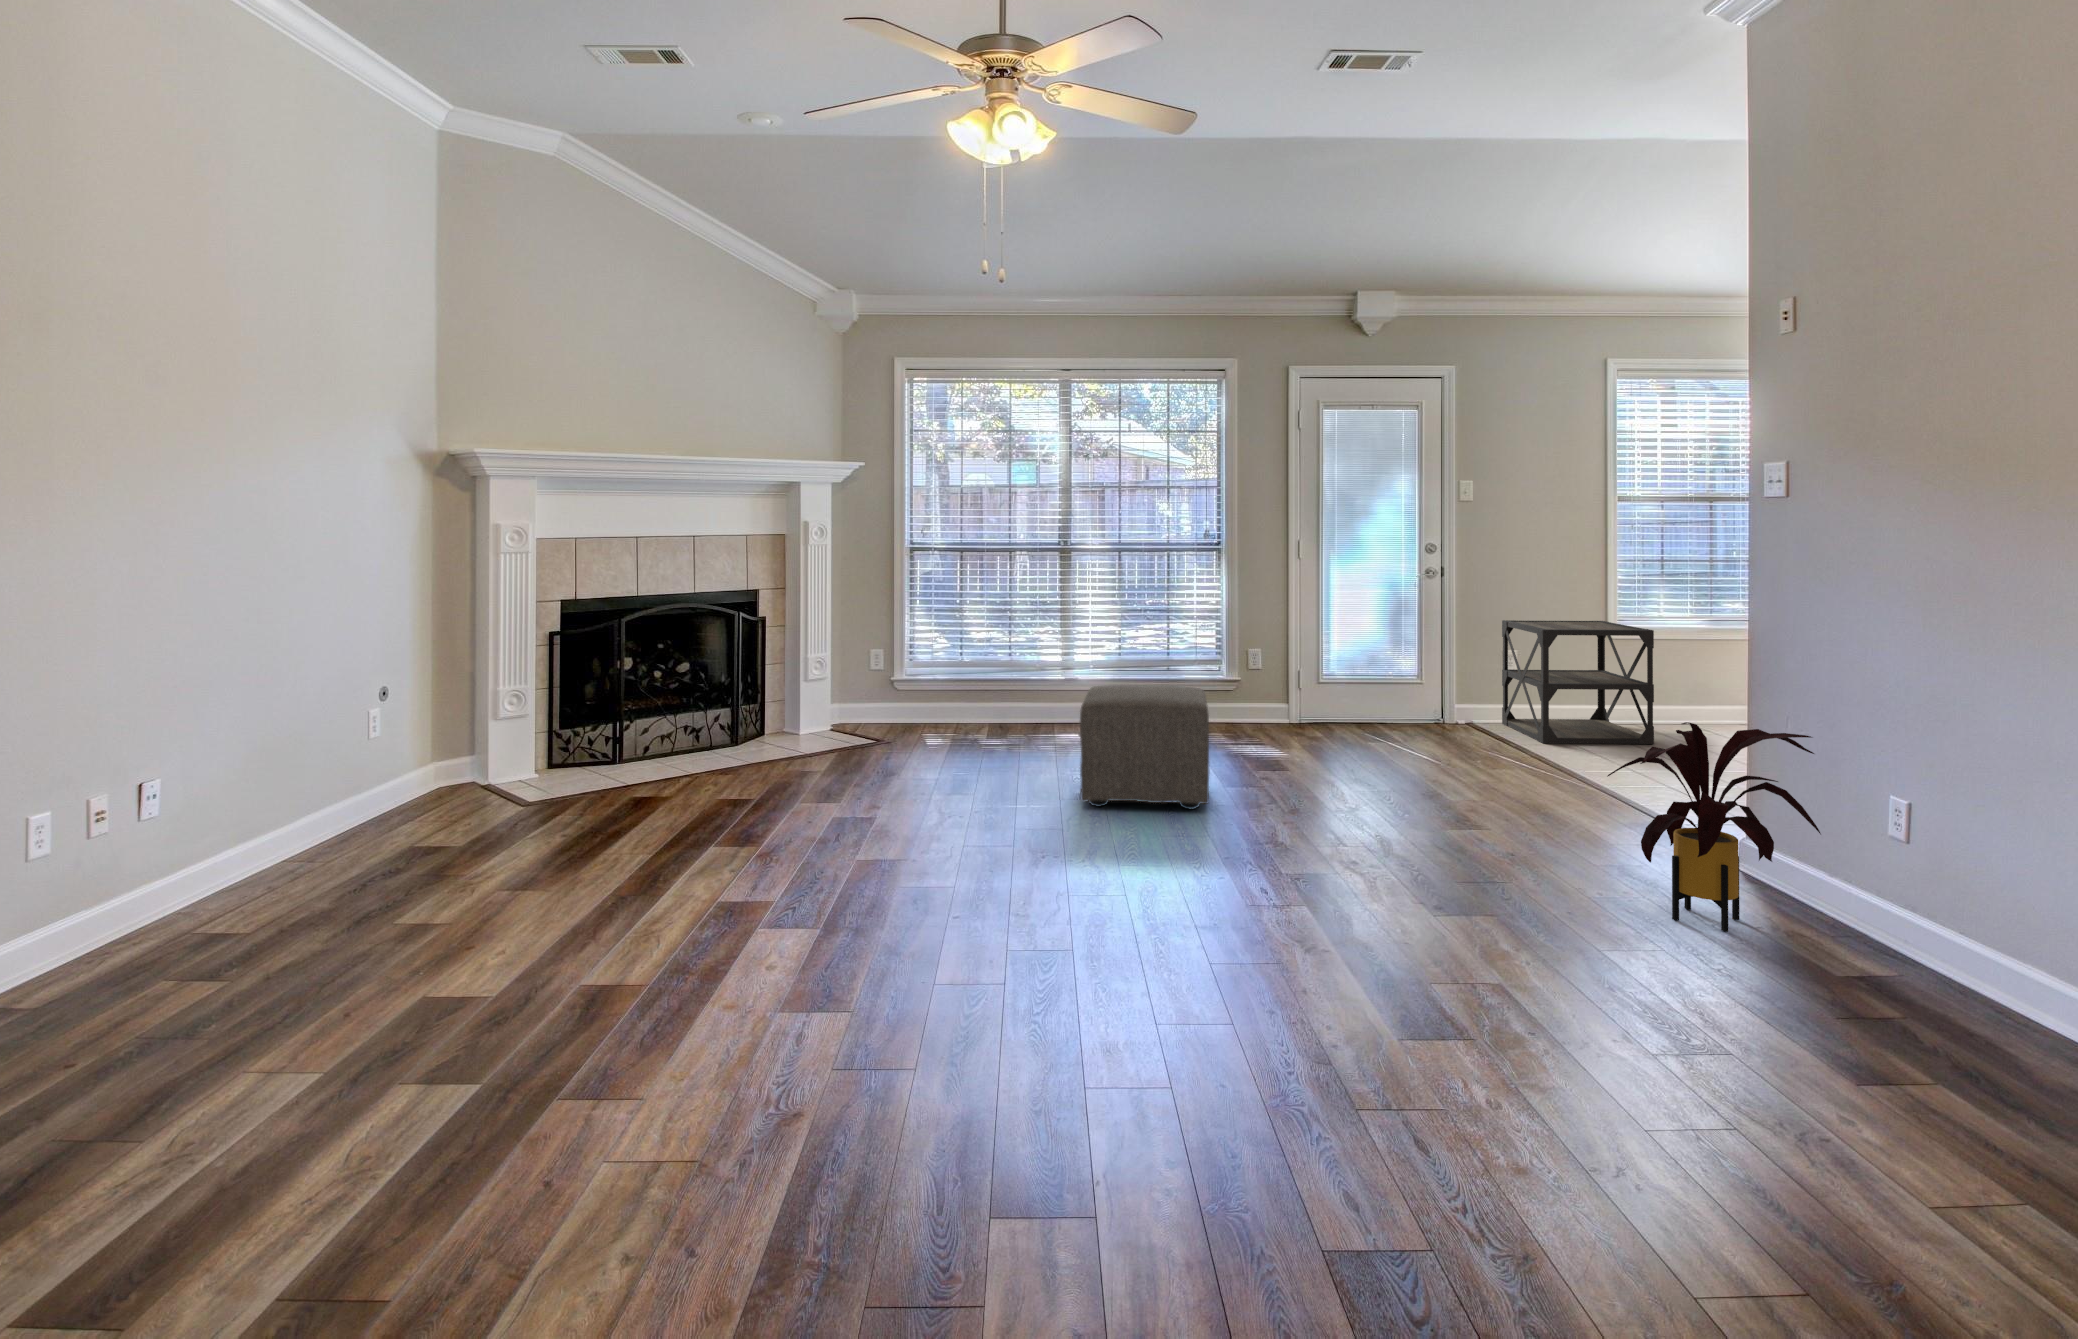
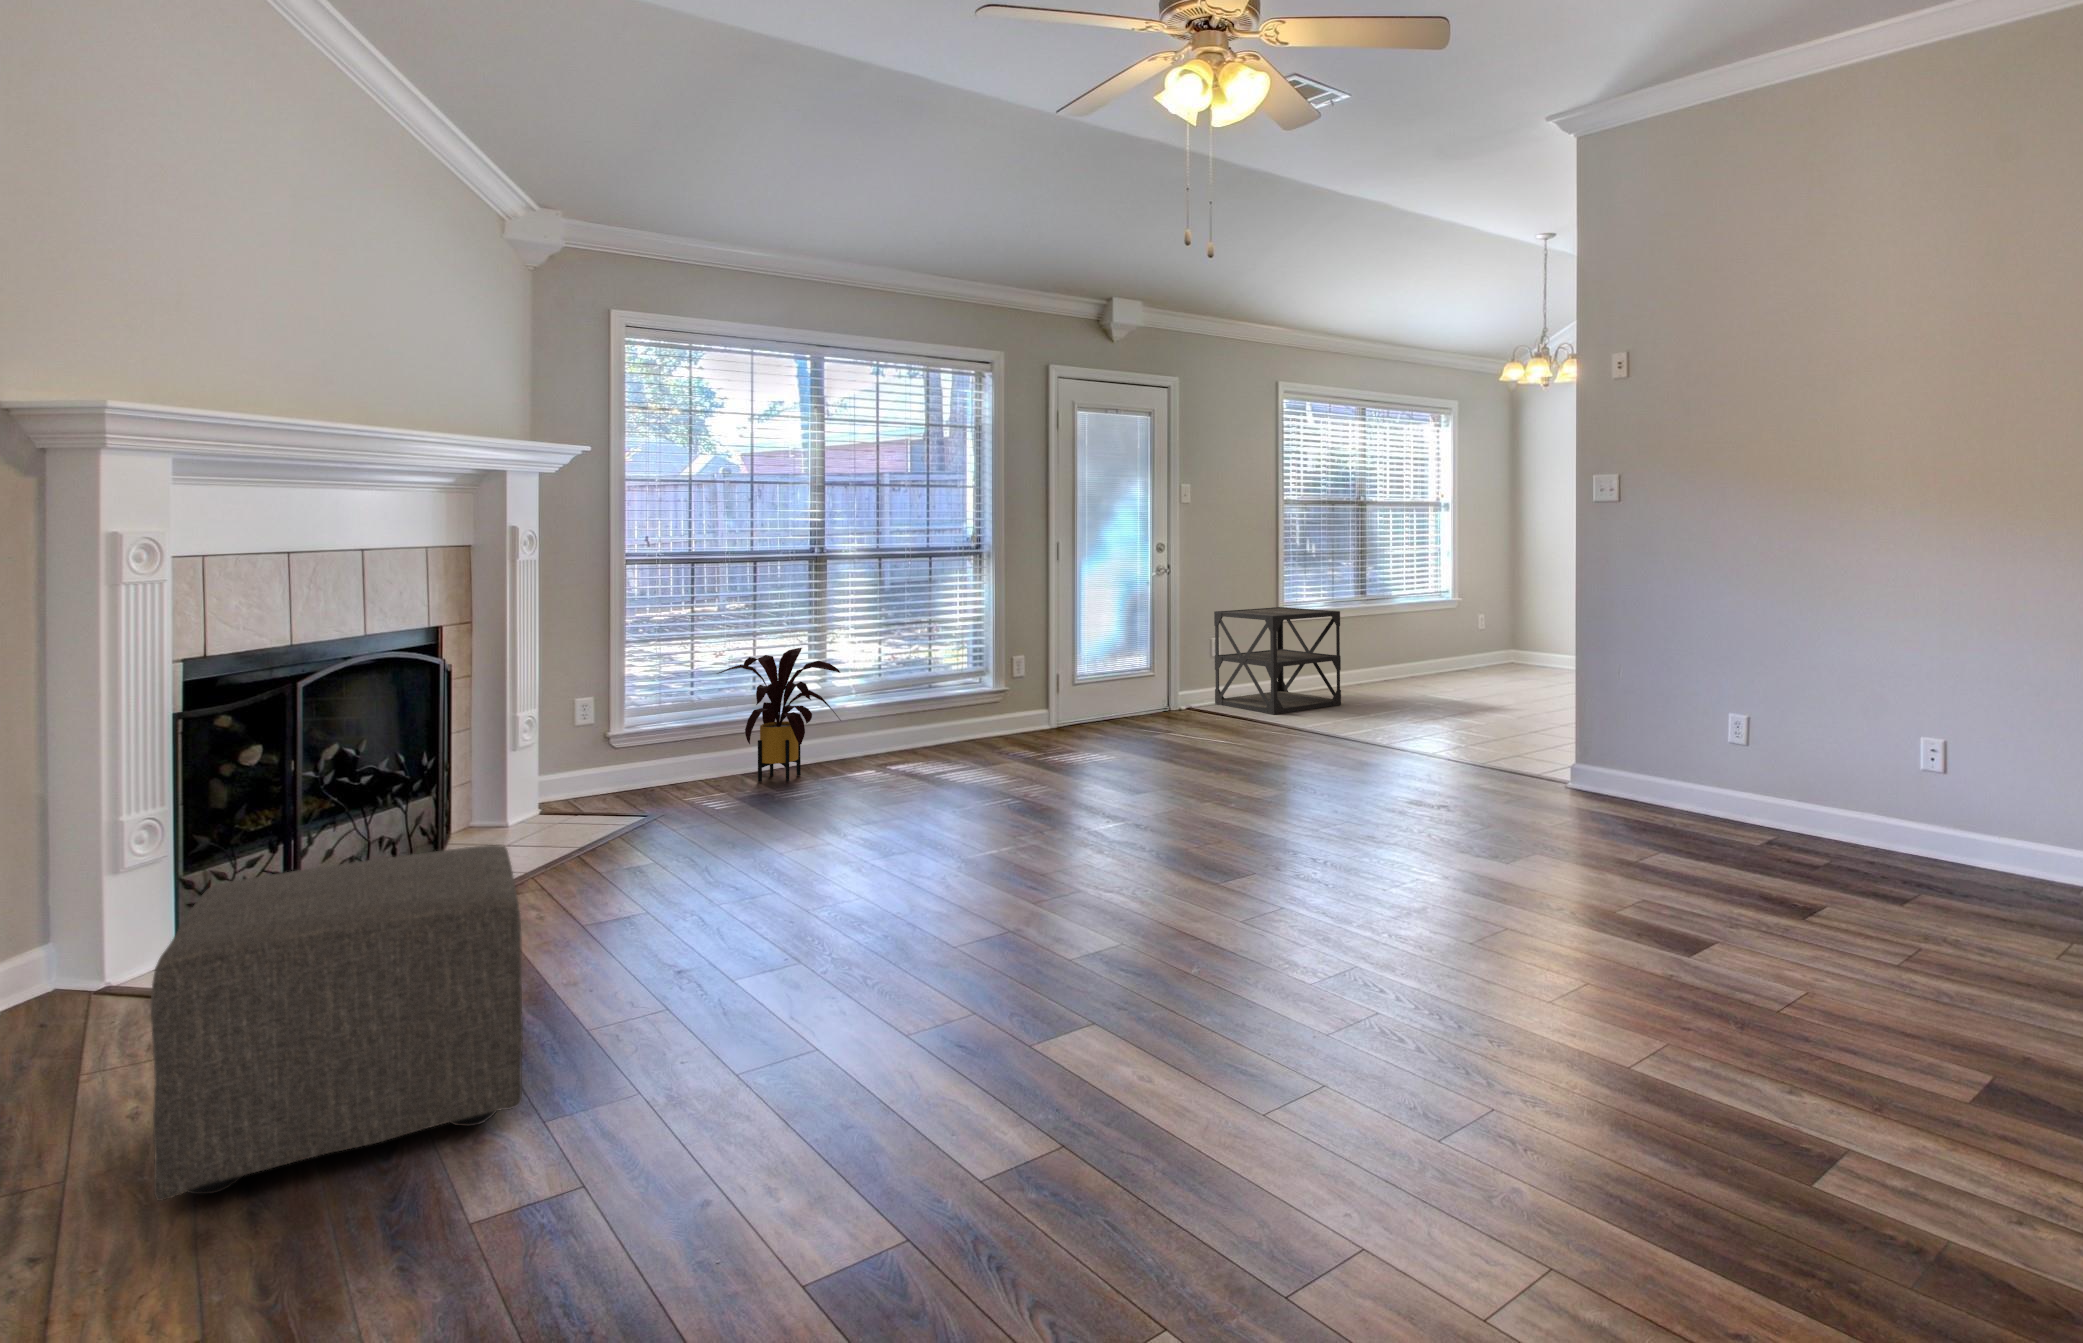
ottoman: present [1080,685,1209,809] -> present [151,845,523,1201]
house plant: present [1608,722,1821,932] -> present [717,648,840,782]

